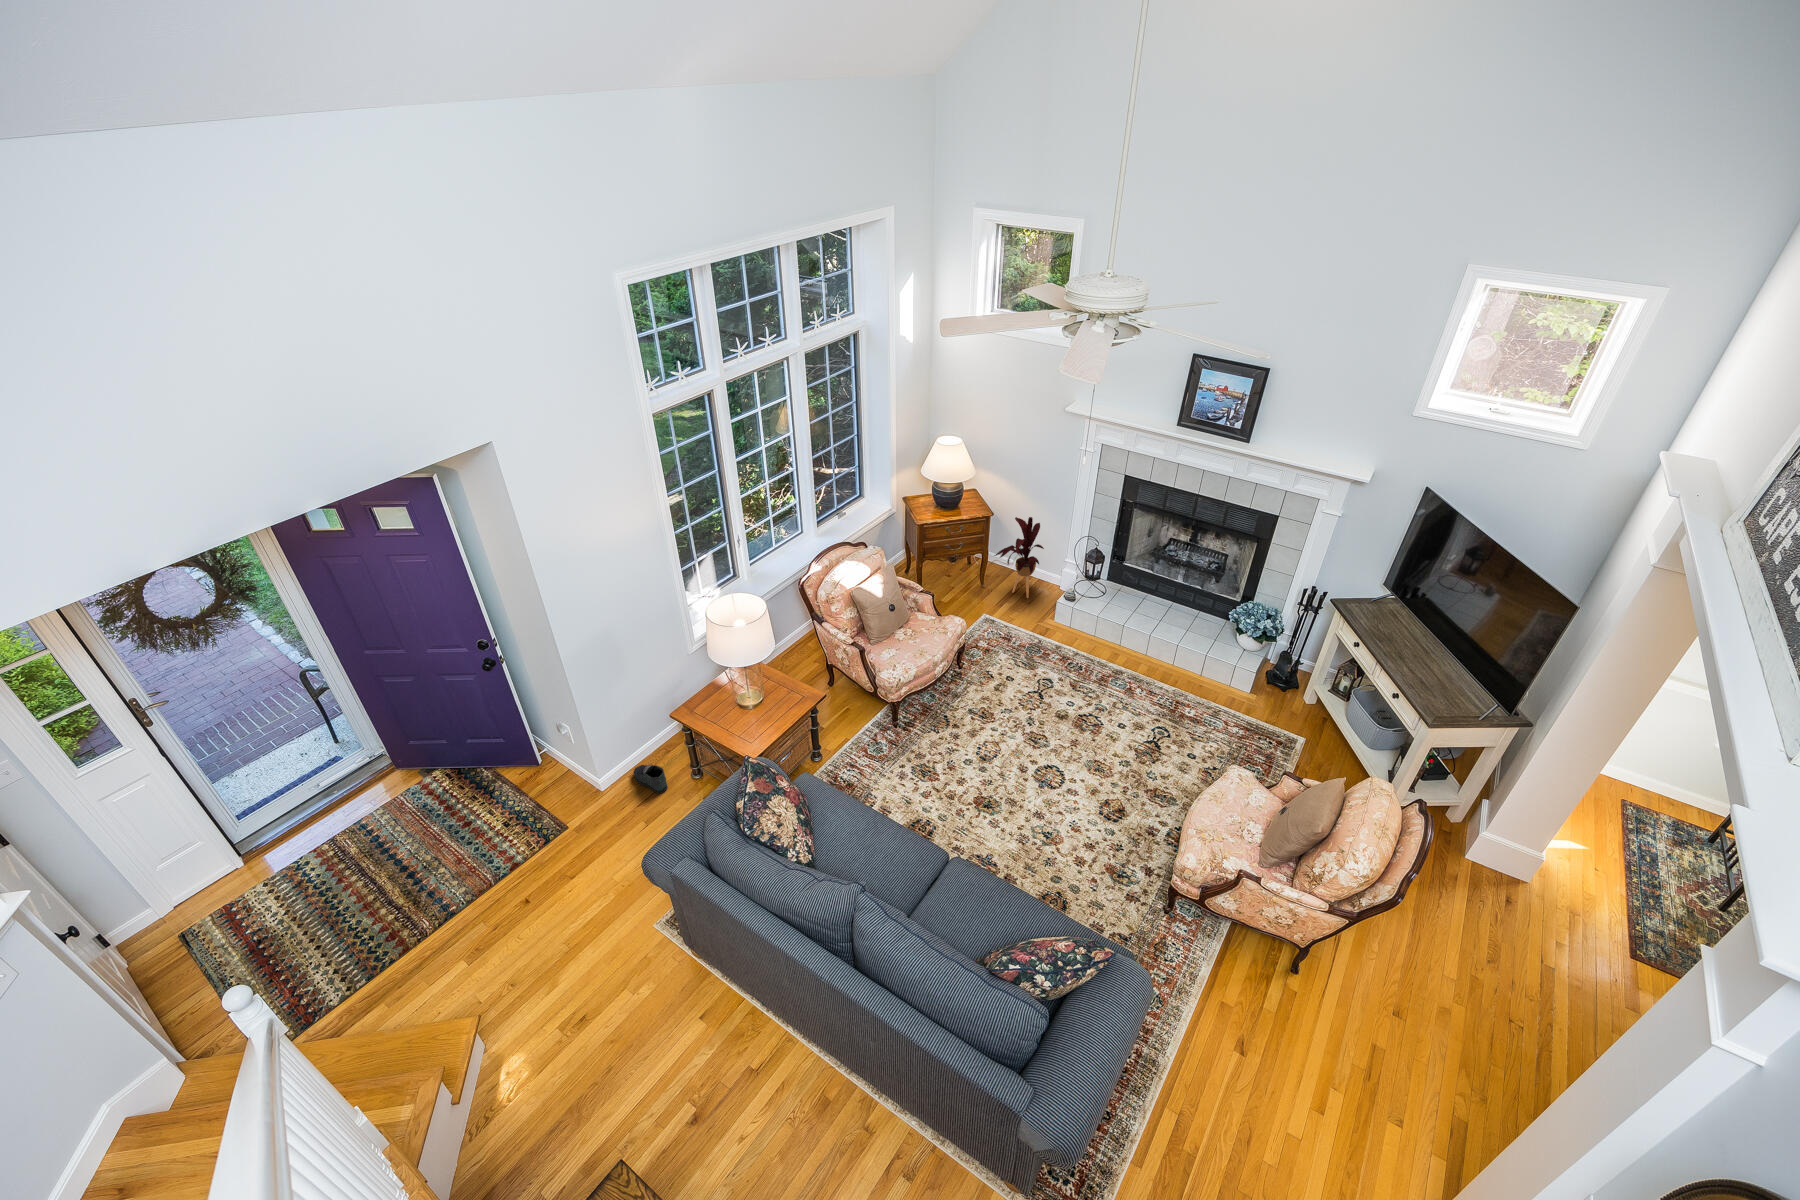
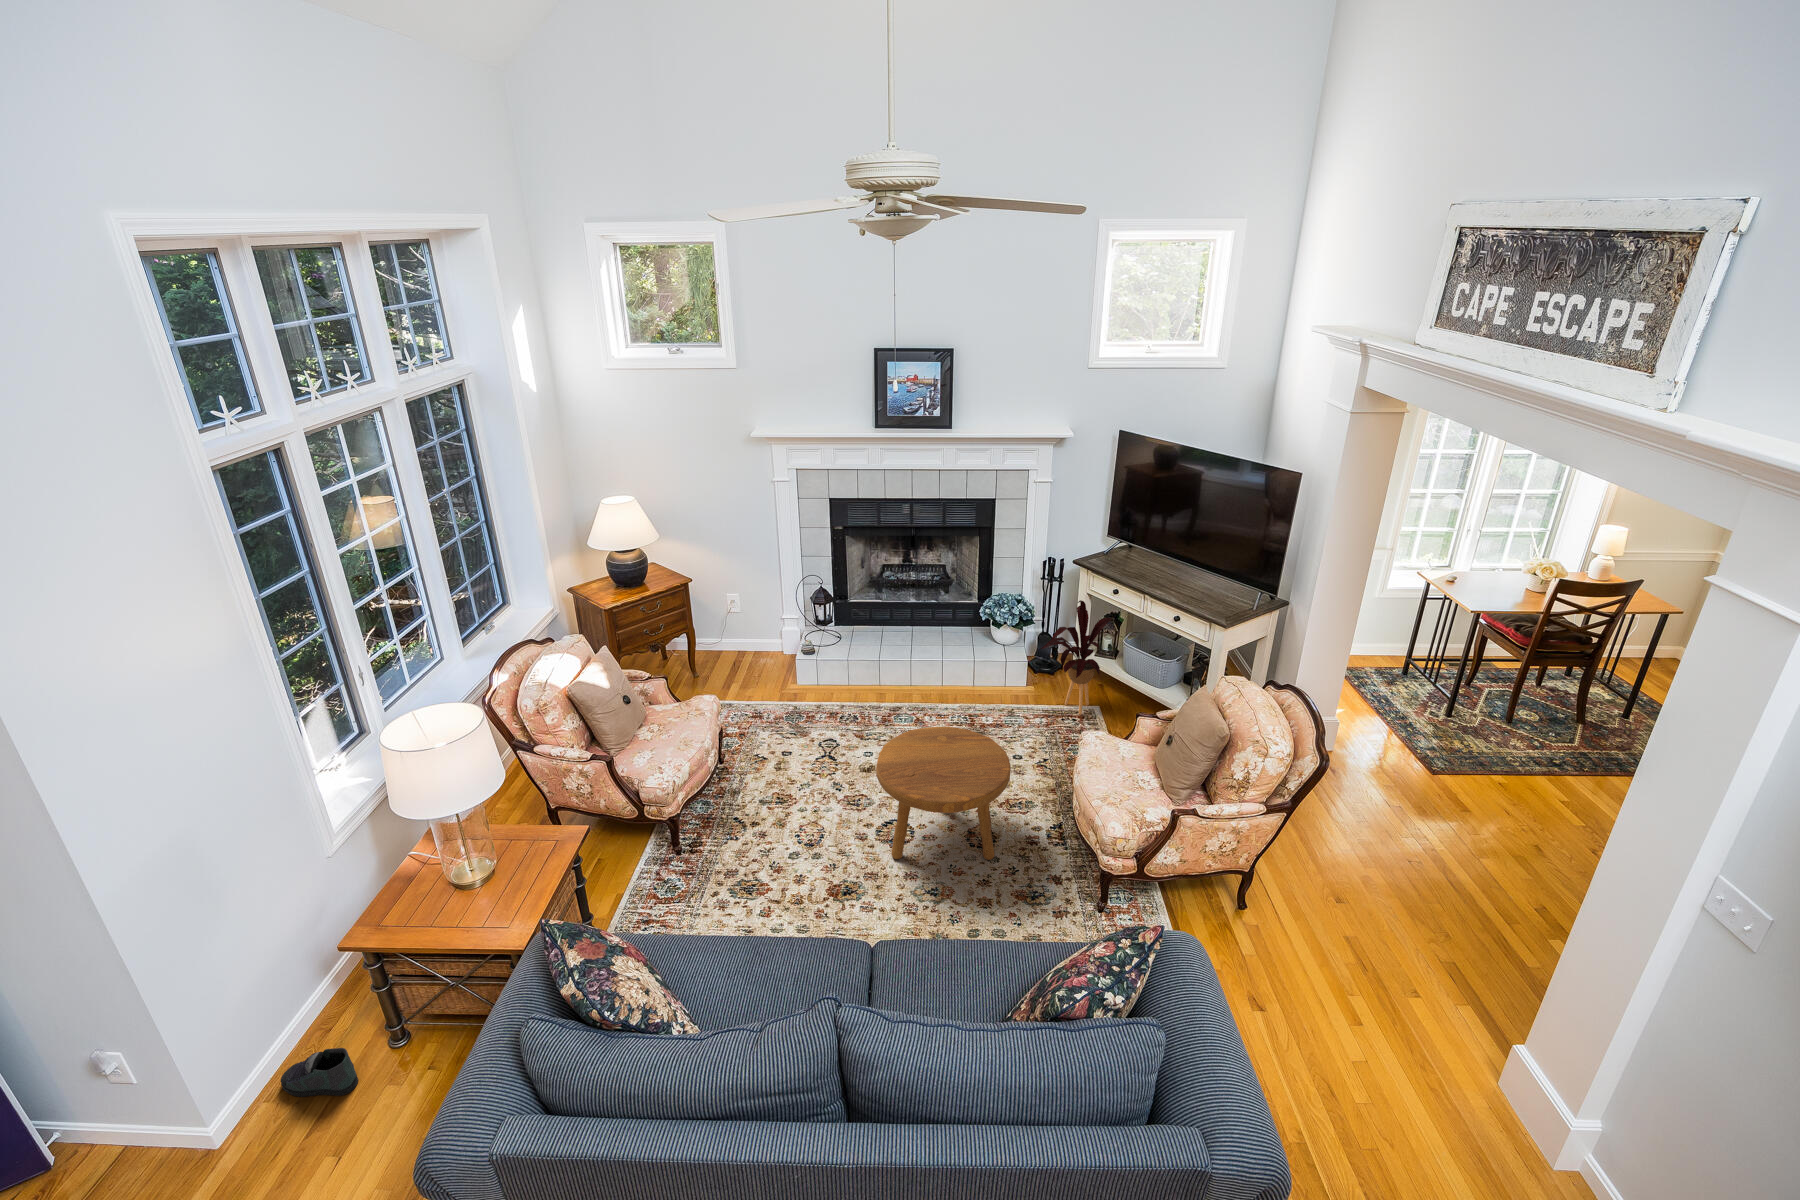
house plant: present [995,517,1044,598] -> present [1041,600,1111,715]
footstool: none [1035,706,1149,831] -> present [876,726,1011,860]

